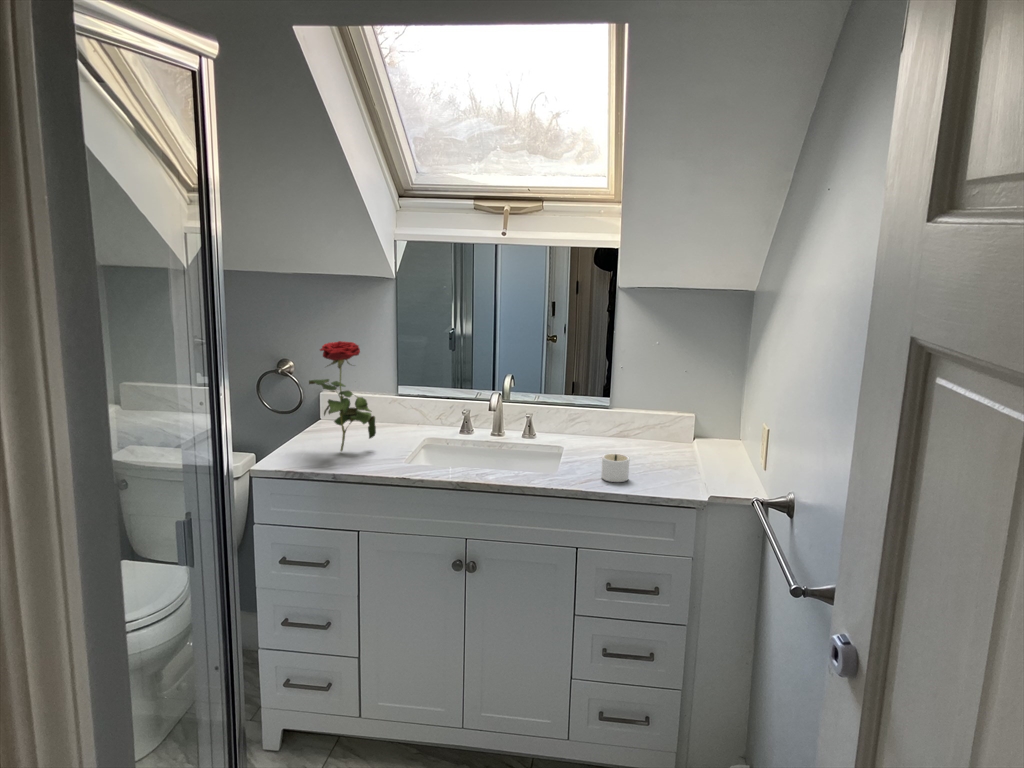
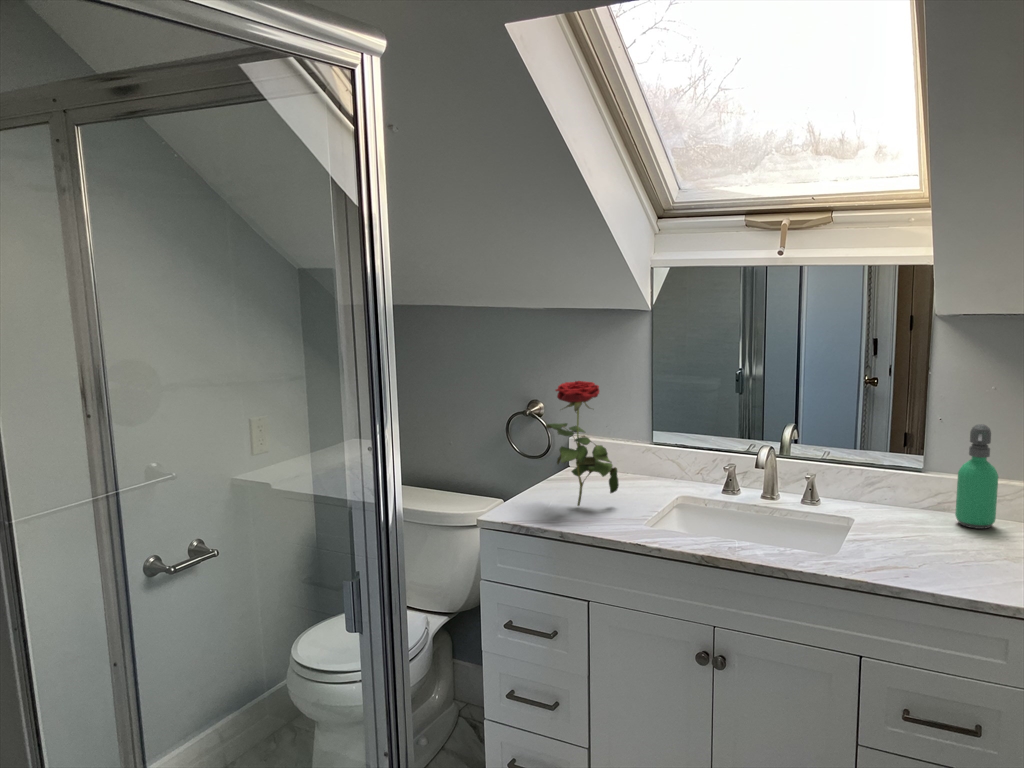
soap dispenser: none [634,370,663,448] -> present [955,424,998,529]
candle: present [601,453,629,482] -> none [898,534,958,573]

